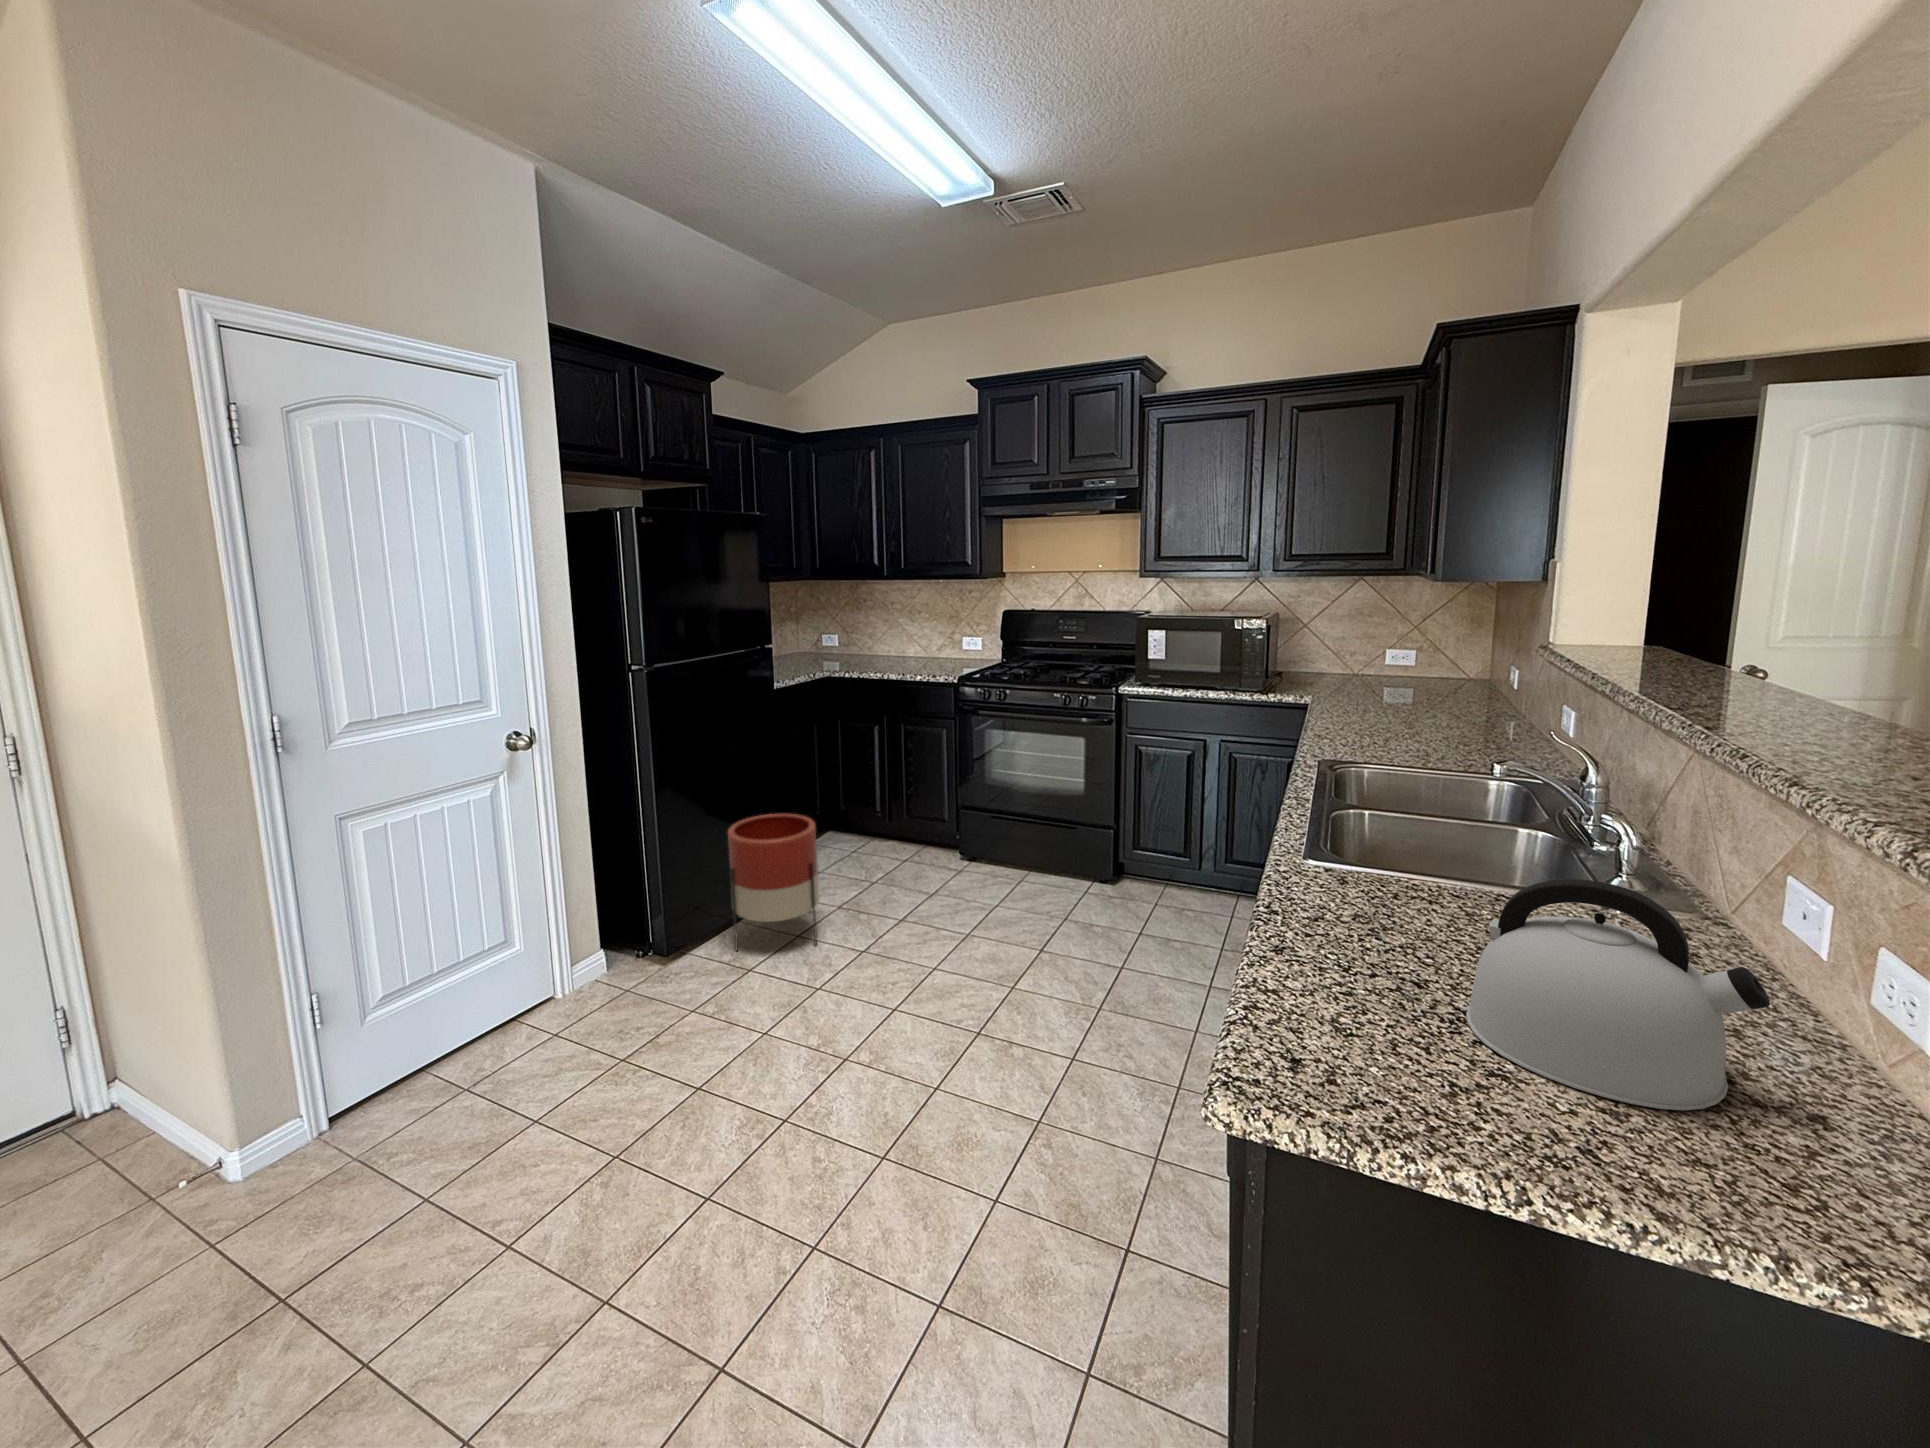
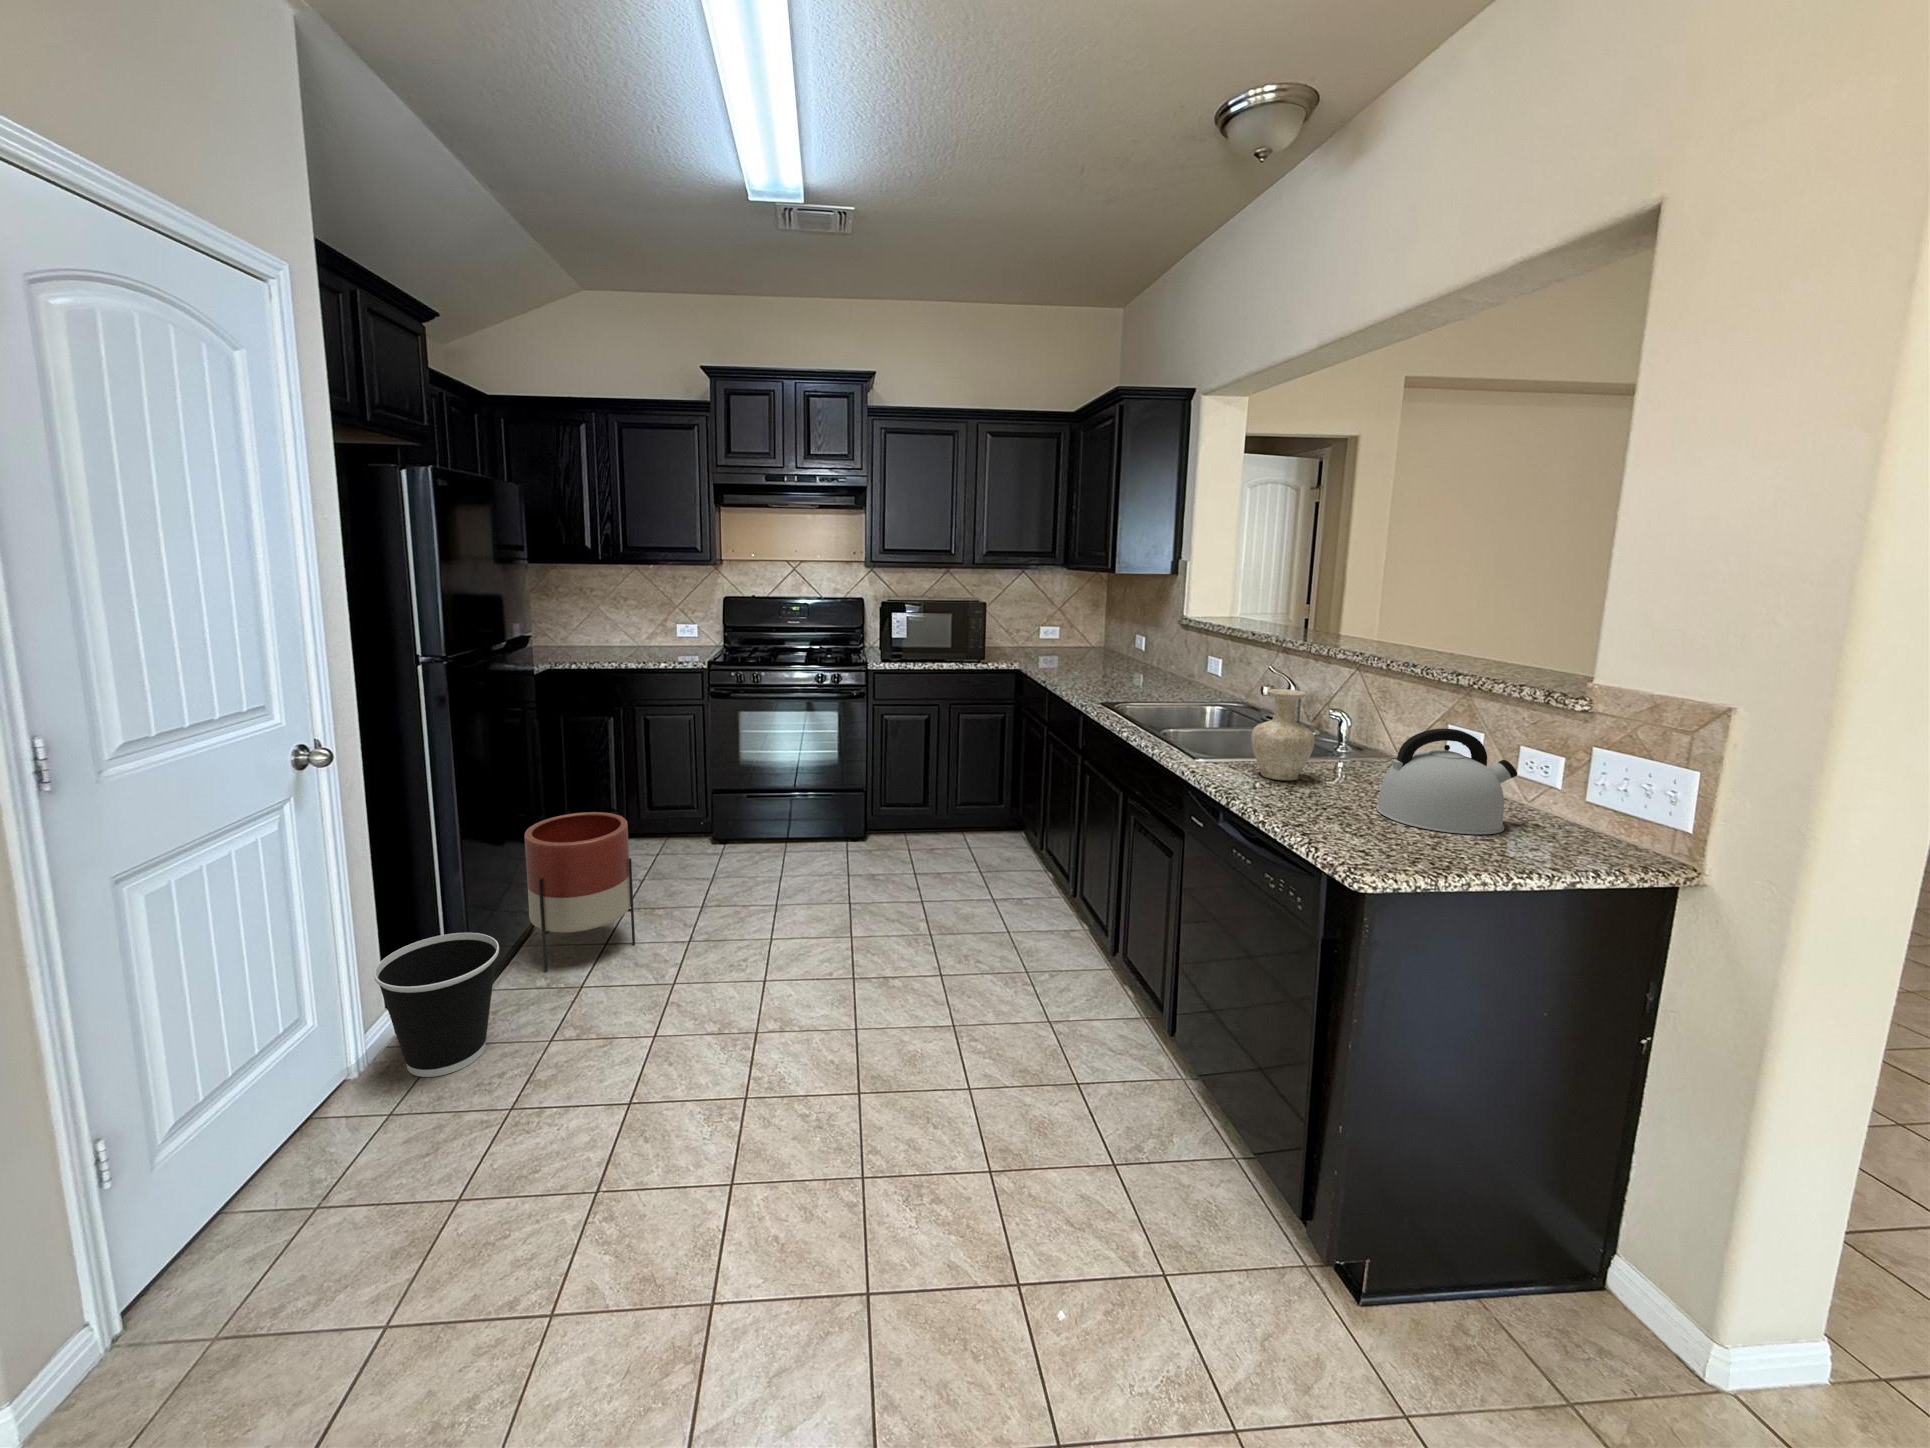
vase: none [1356,770,1463,920] -> present [1251,689,1315,780]
wastebasket: none [571,900,665,1015] -> present [374,933,499,1077]

